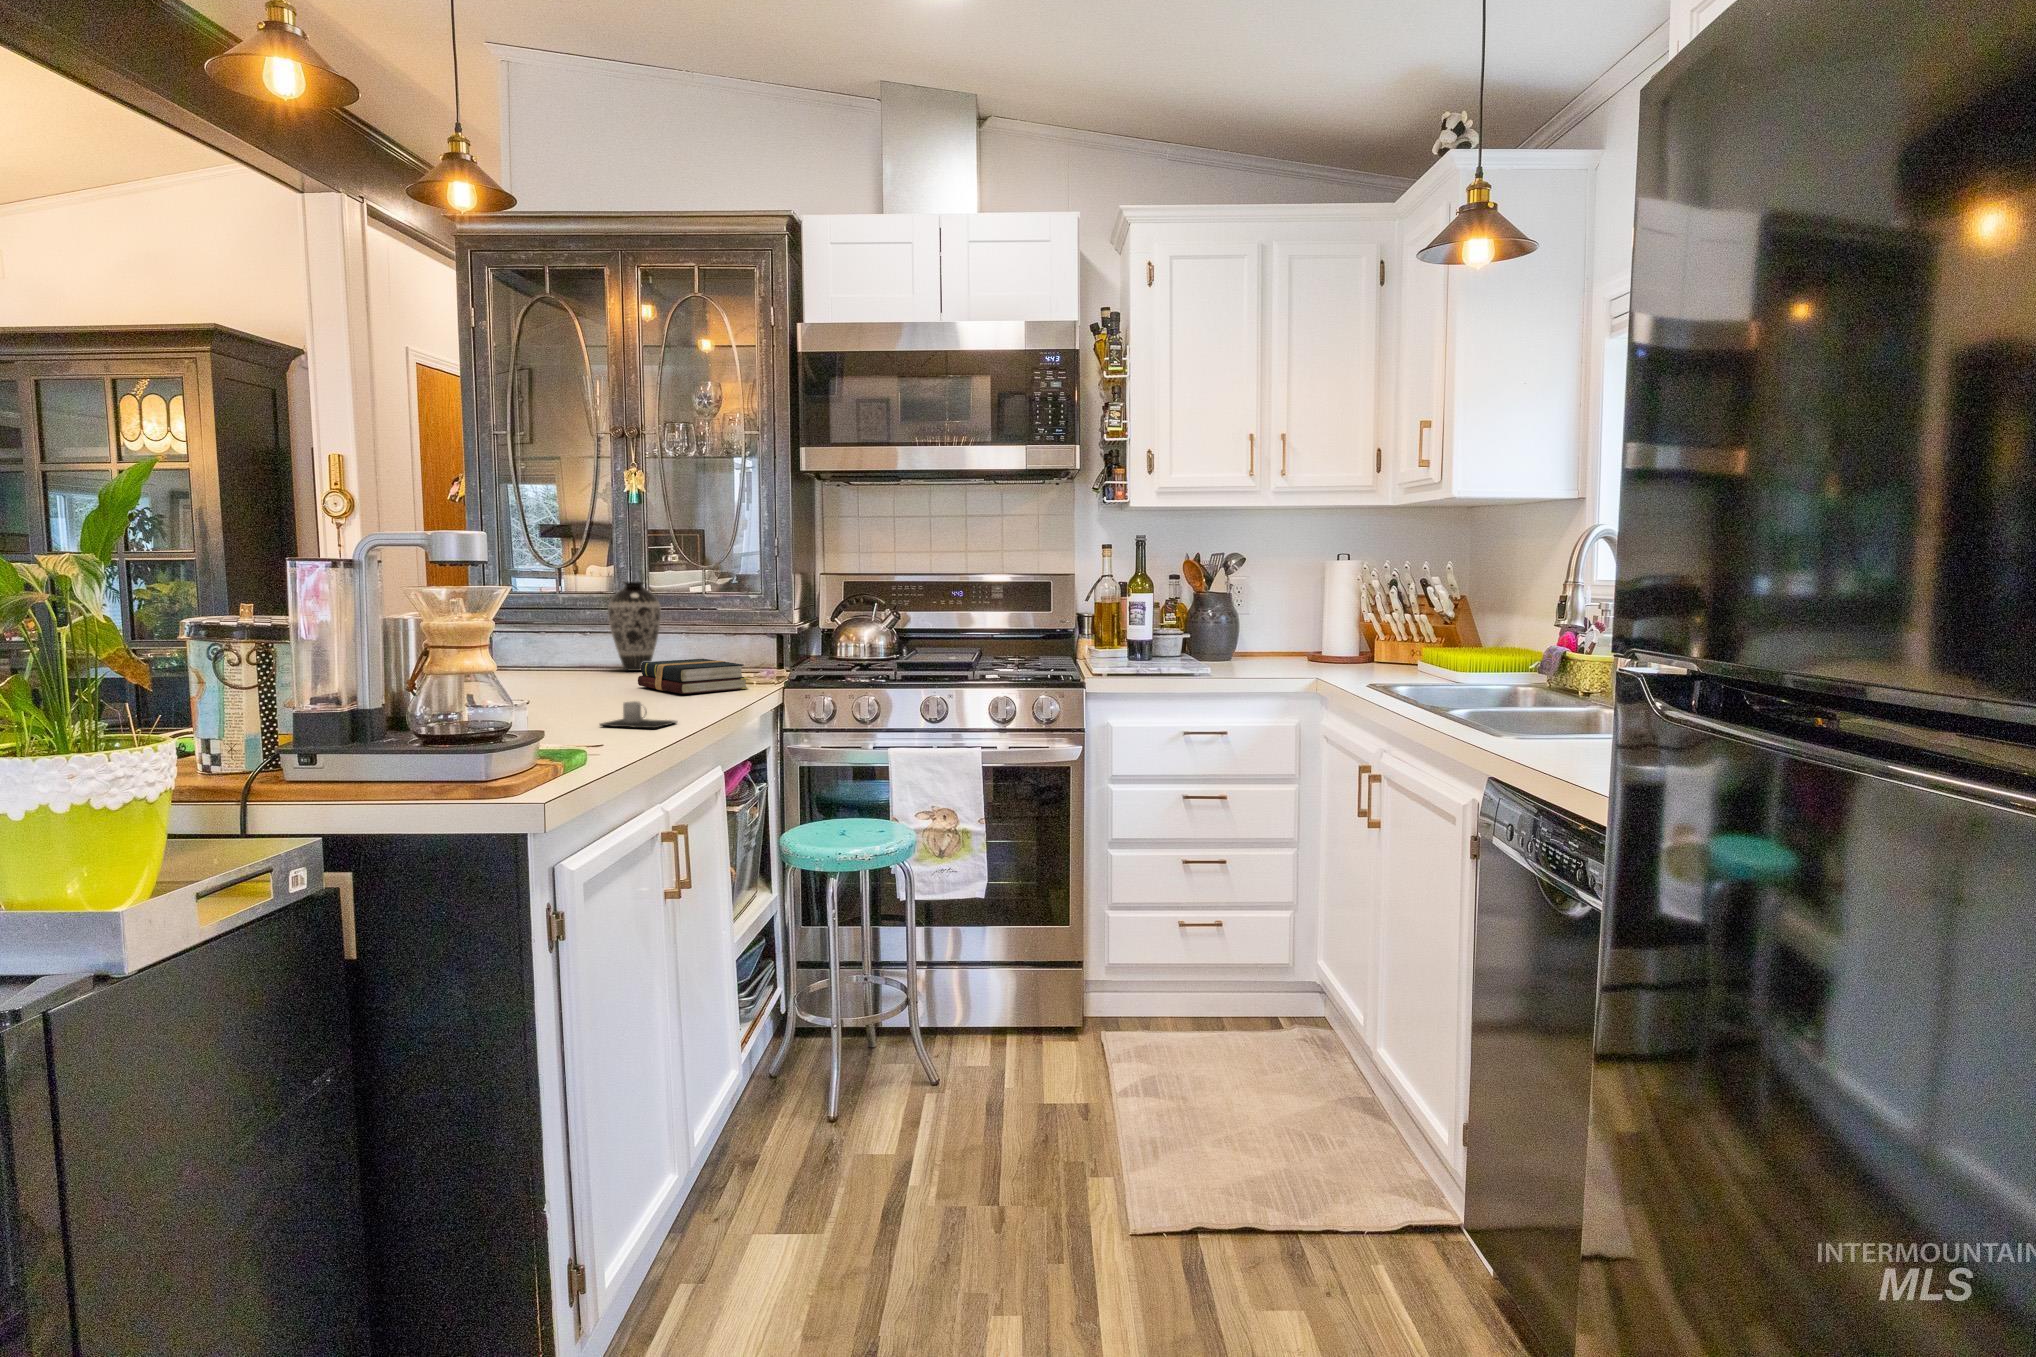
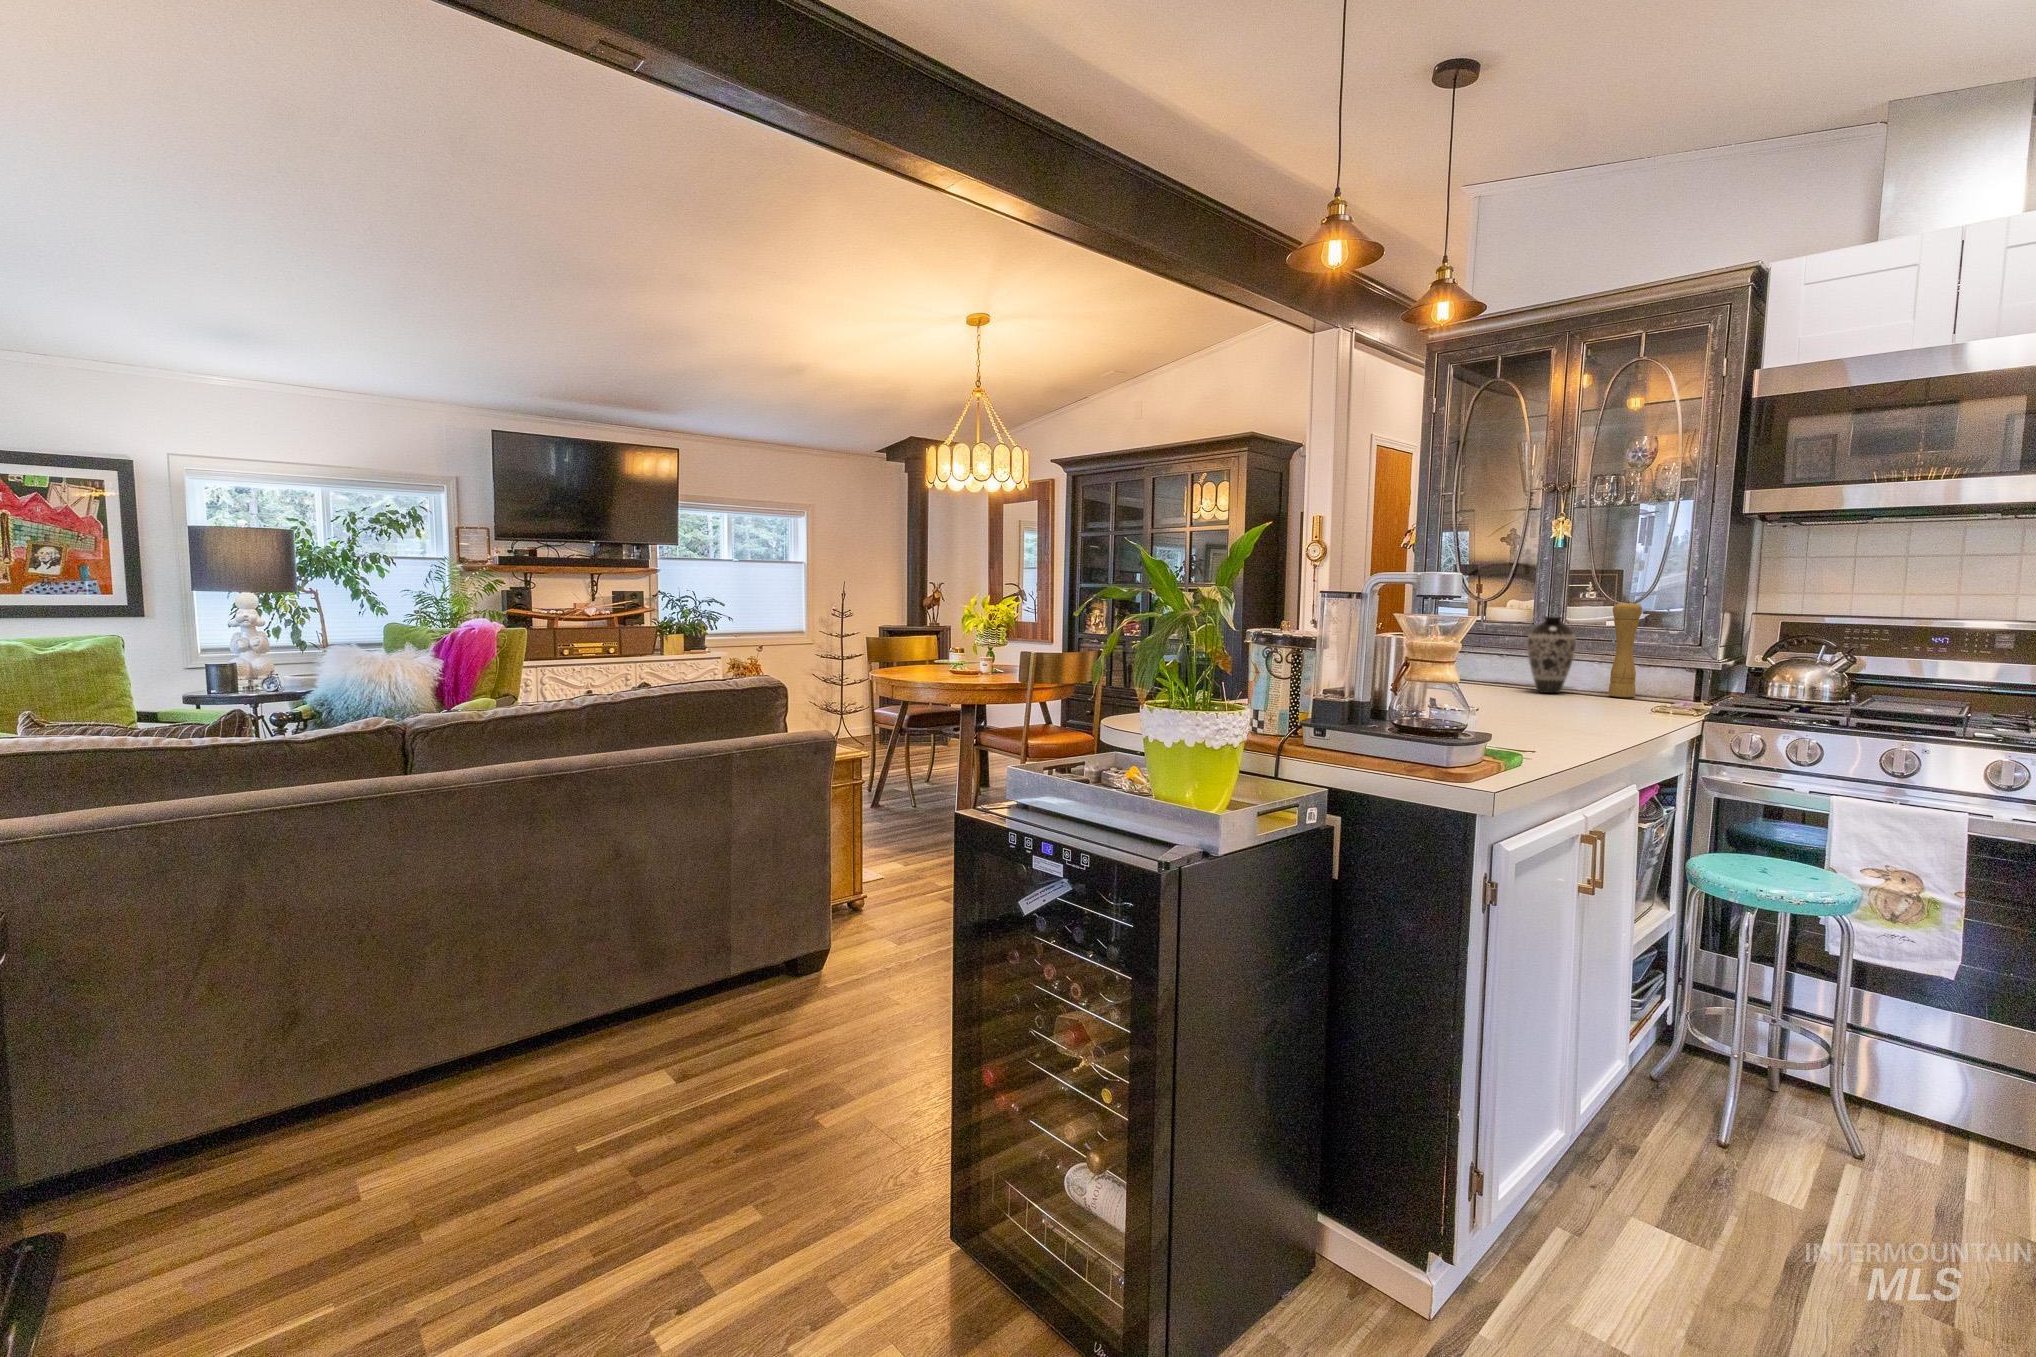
pepper mill: none [694,564,724,669] -> present [1608,602,1642,697]
hardback book: present [638,659,748,694] -> none [1553,687,1664,719]
mug: present [600,701,677,728] -> none [1525,721,1595,745]

